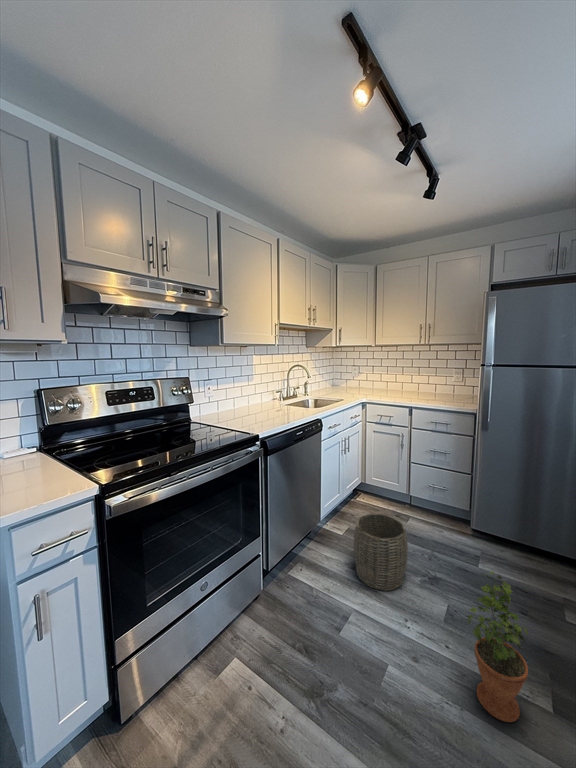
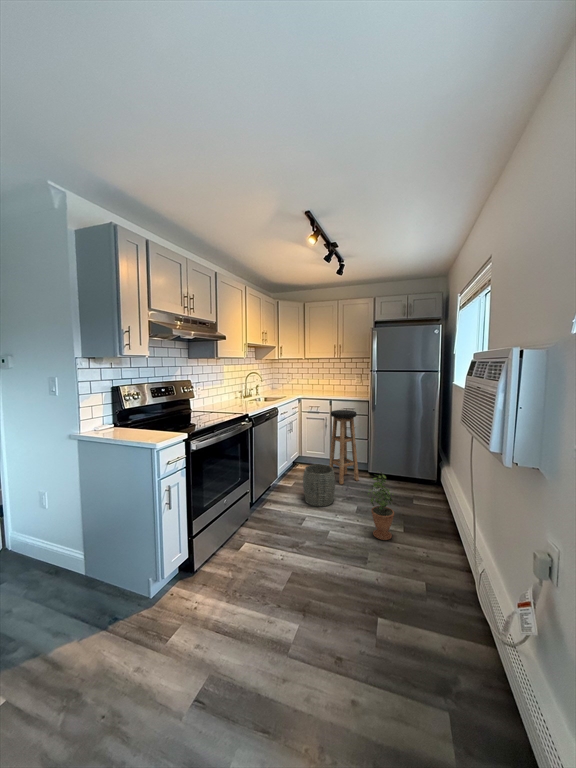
bar stool: none [401,425,452,544] -> present [329,410,359,484]

